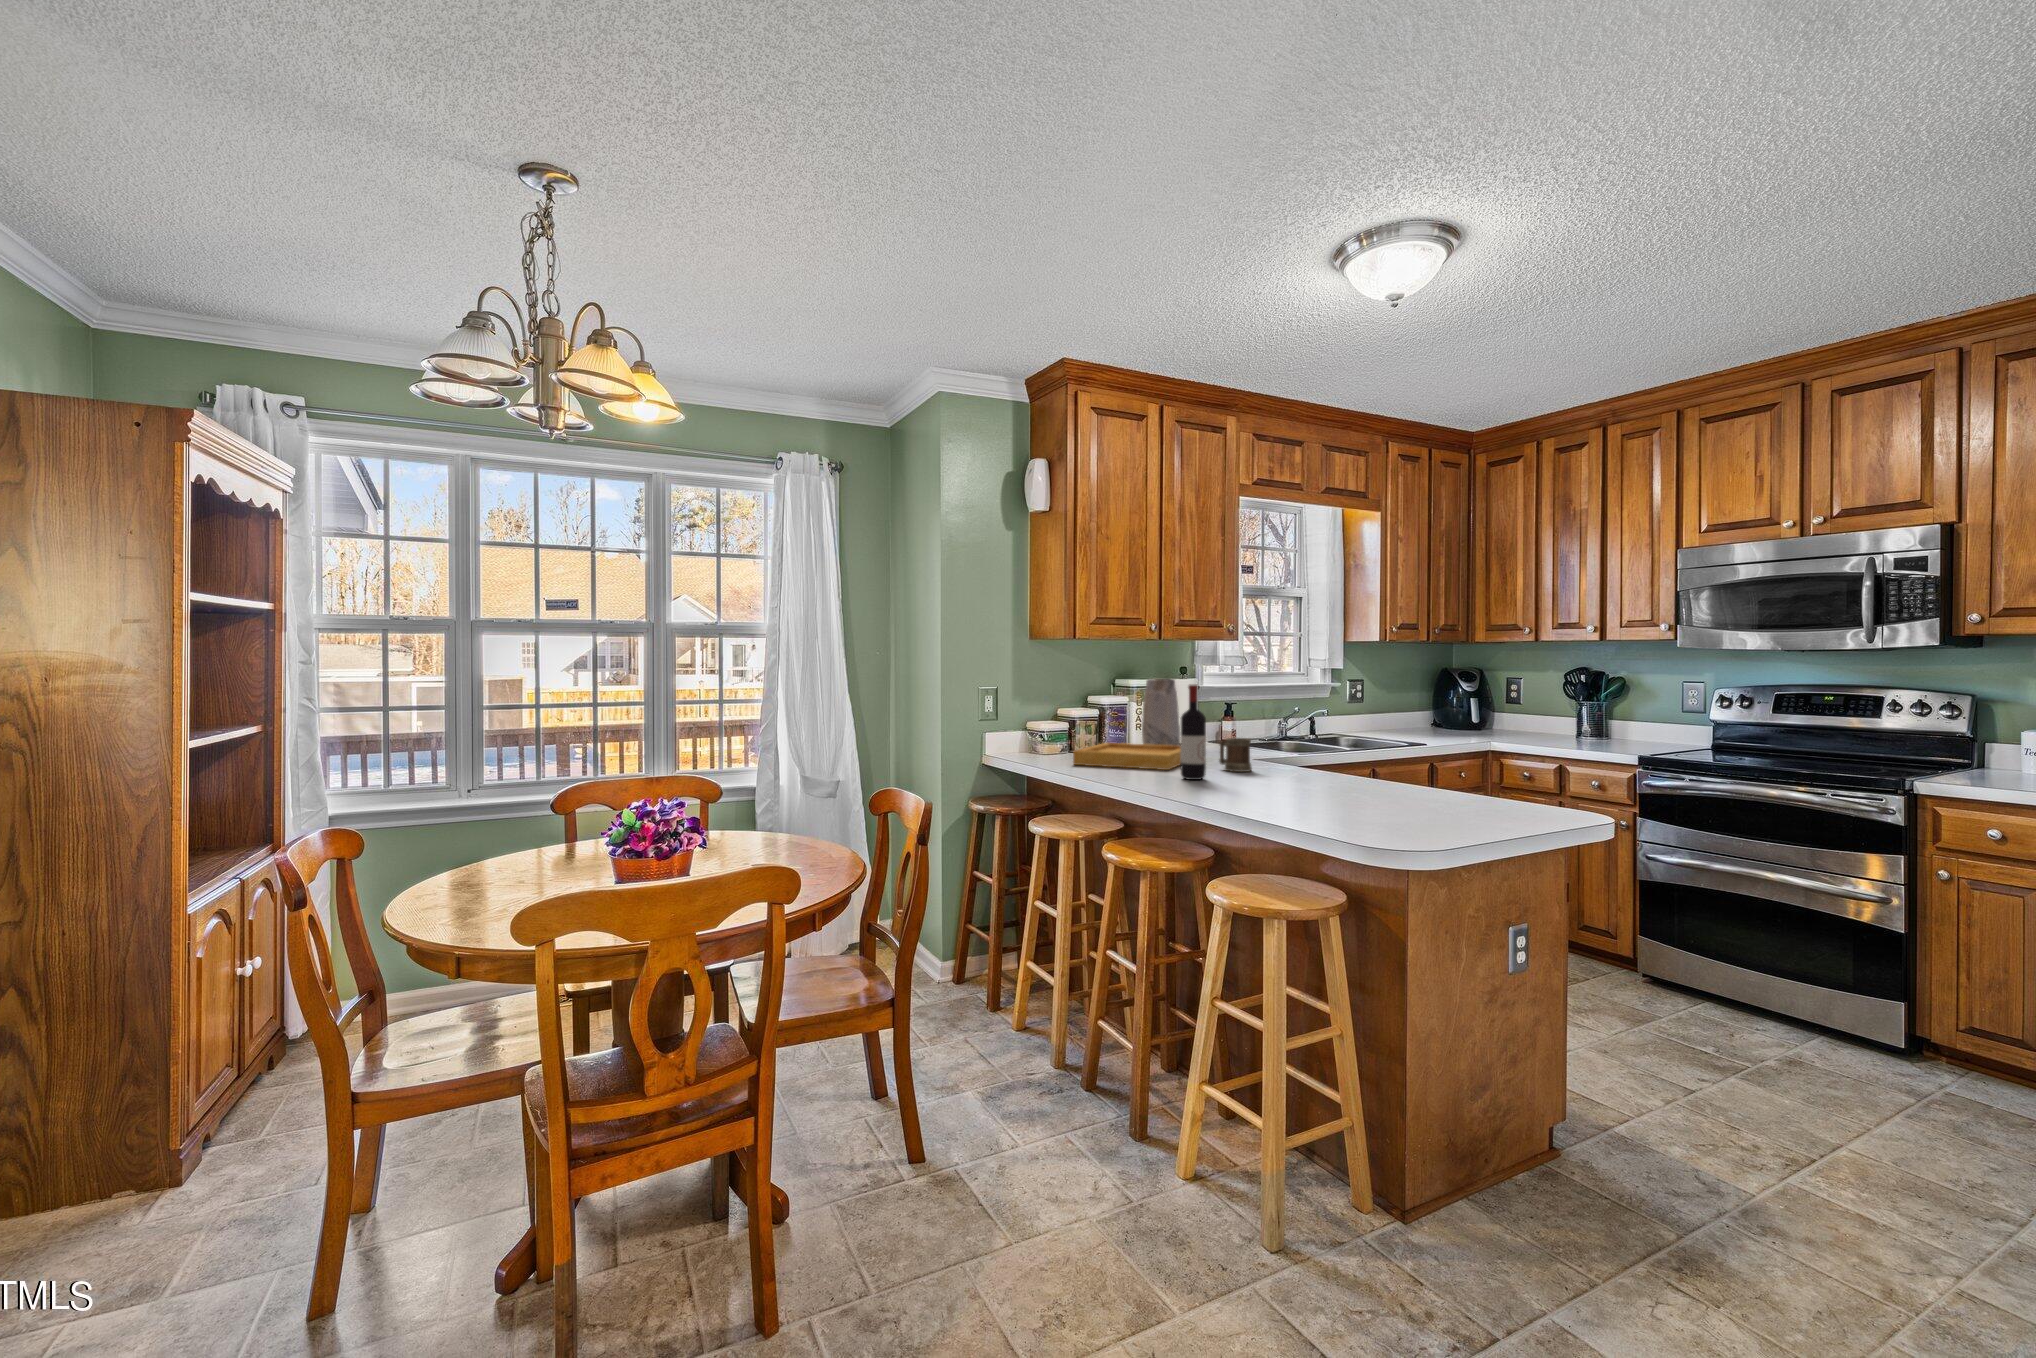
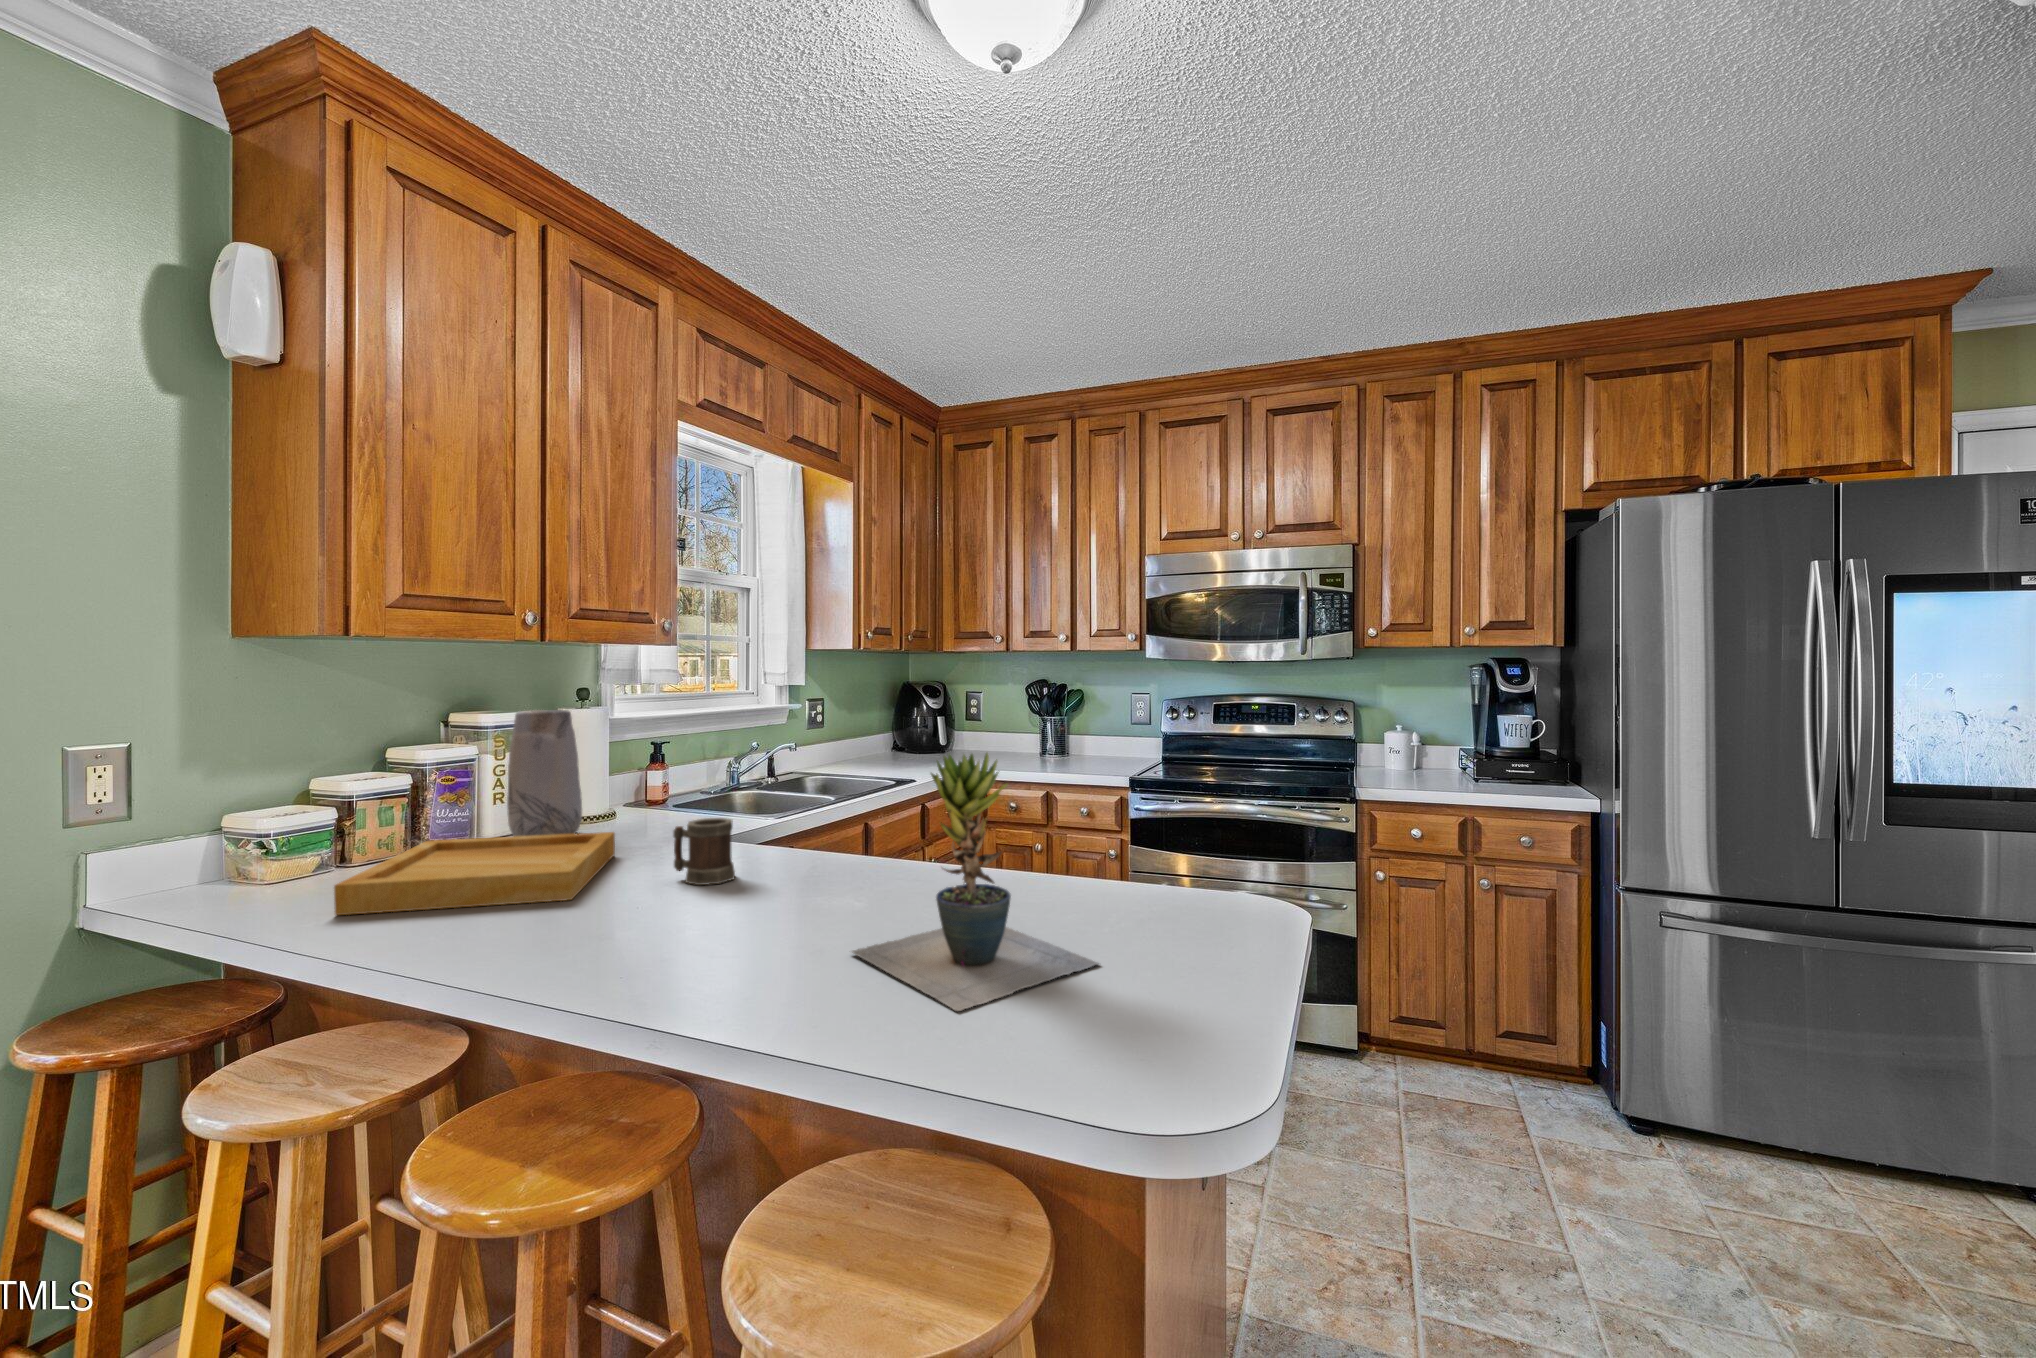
wine bottle: present [1181,685,1206,780] -> none [604,734,661,933]
potted plant: none [1286,694,1411,809] -> present [852,753,1099,1011]

